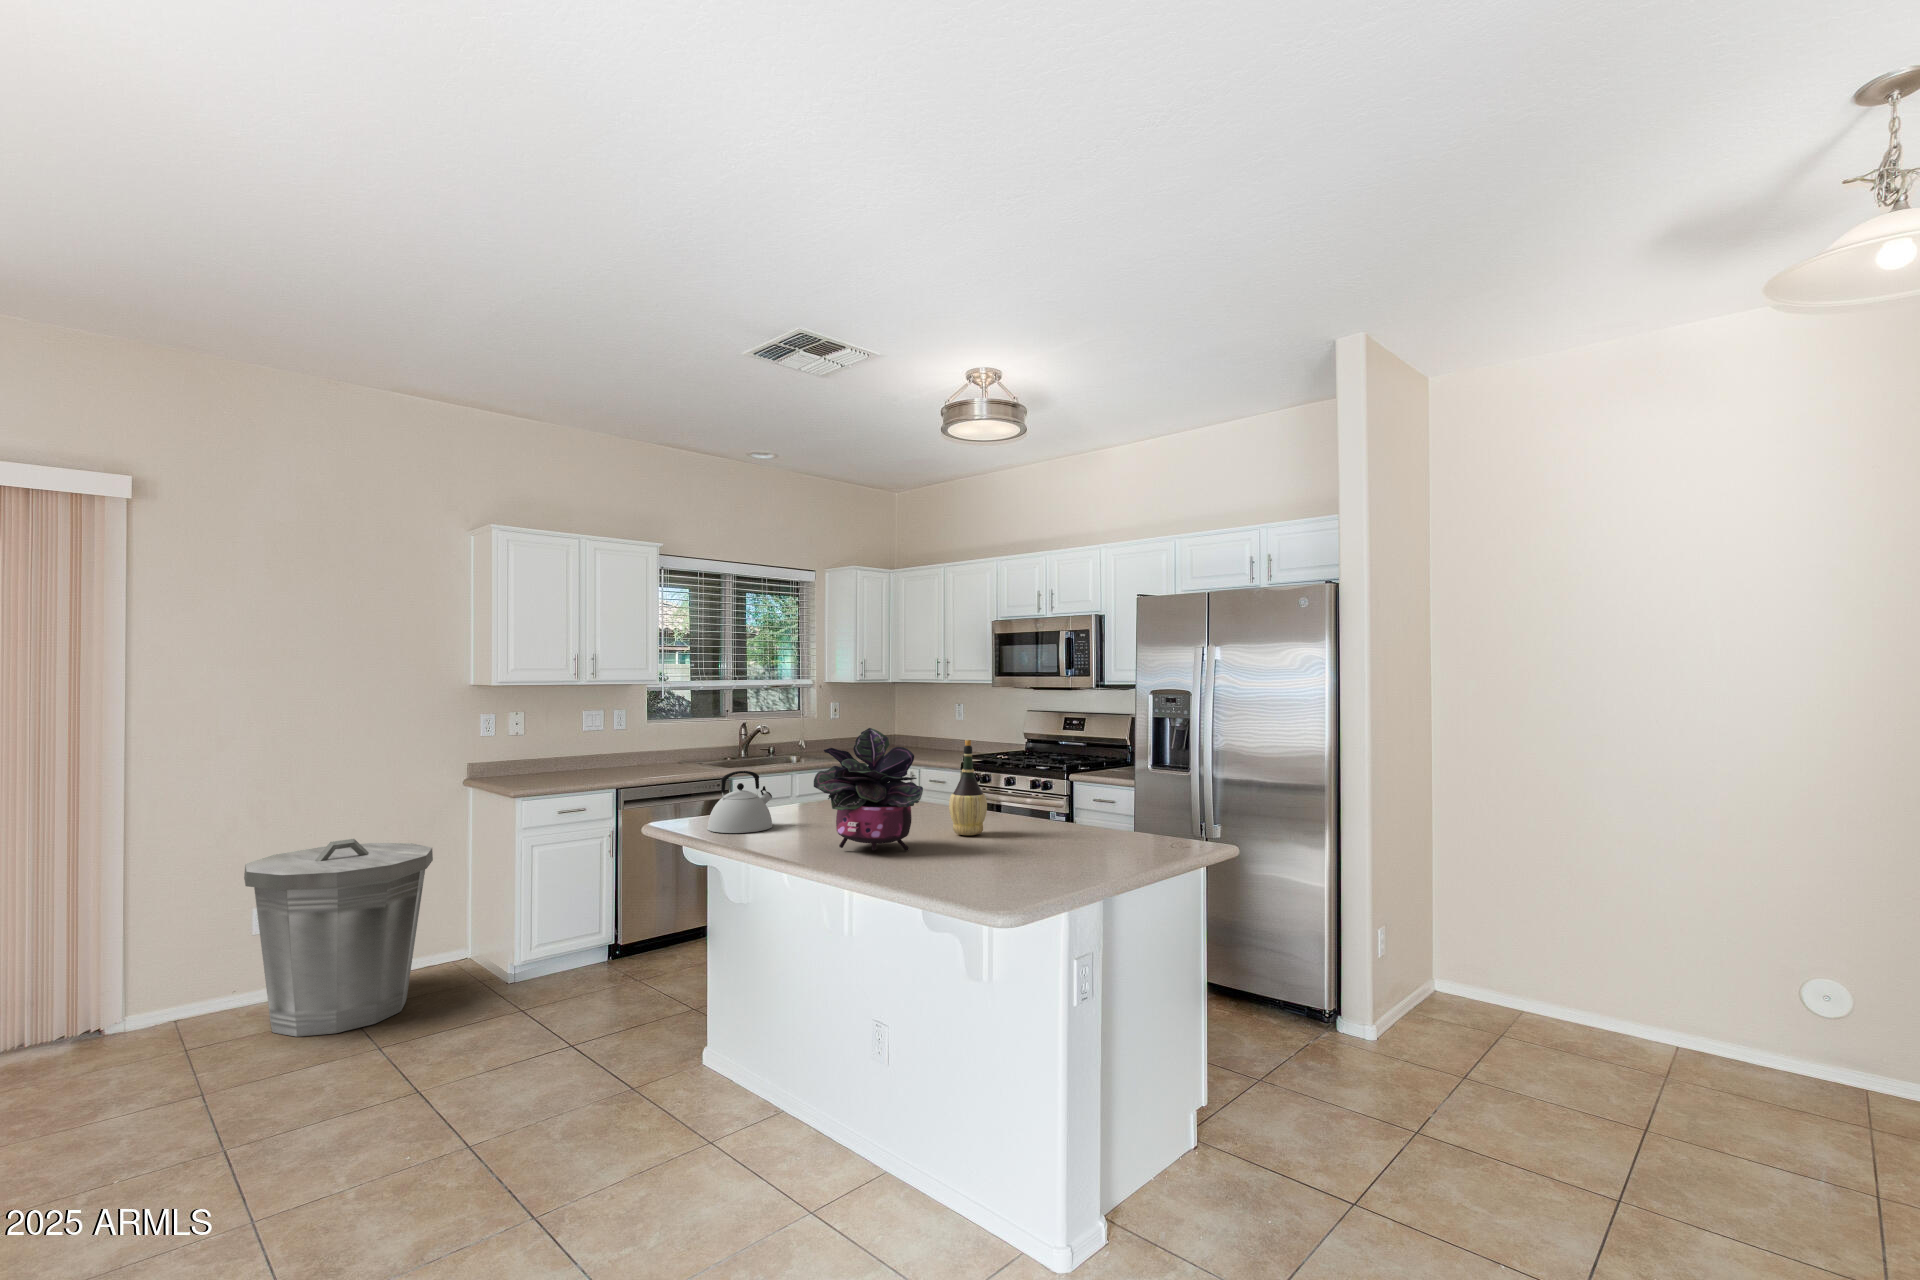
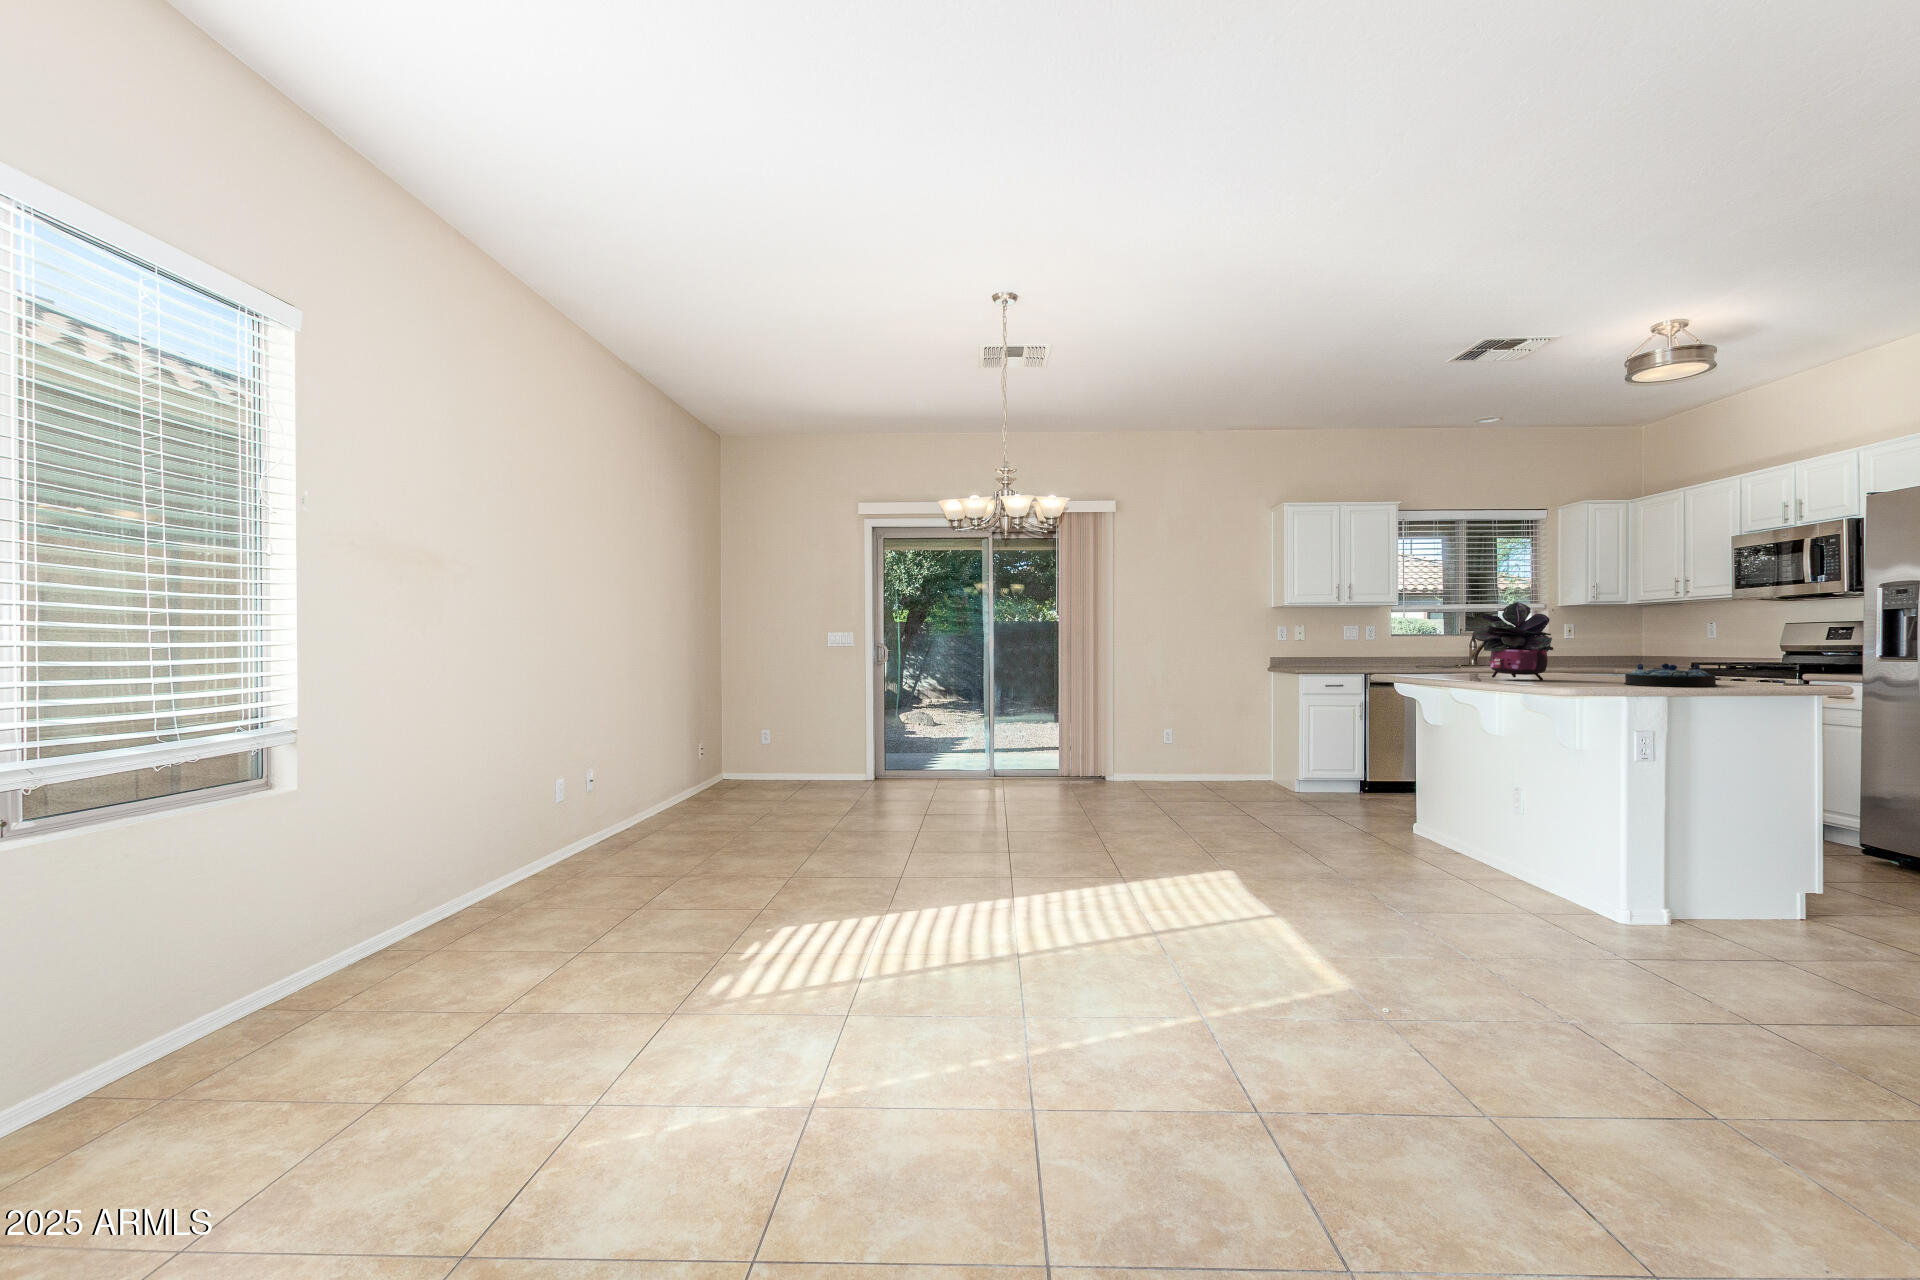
wine bottle: present [949,740,987,835] -> none [1589,612,1622,679]
kettle: present [707,771,773,833] -> none [1411,638,1458,675]
serving tray: none [1013,820,1121,869] -> present [1624,663,1717,687]
trash can: present [244,839,433,1037] -> none [1158,690,1251,794]

